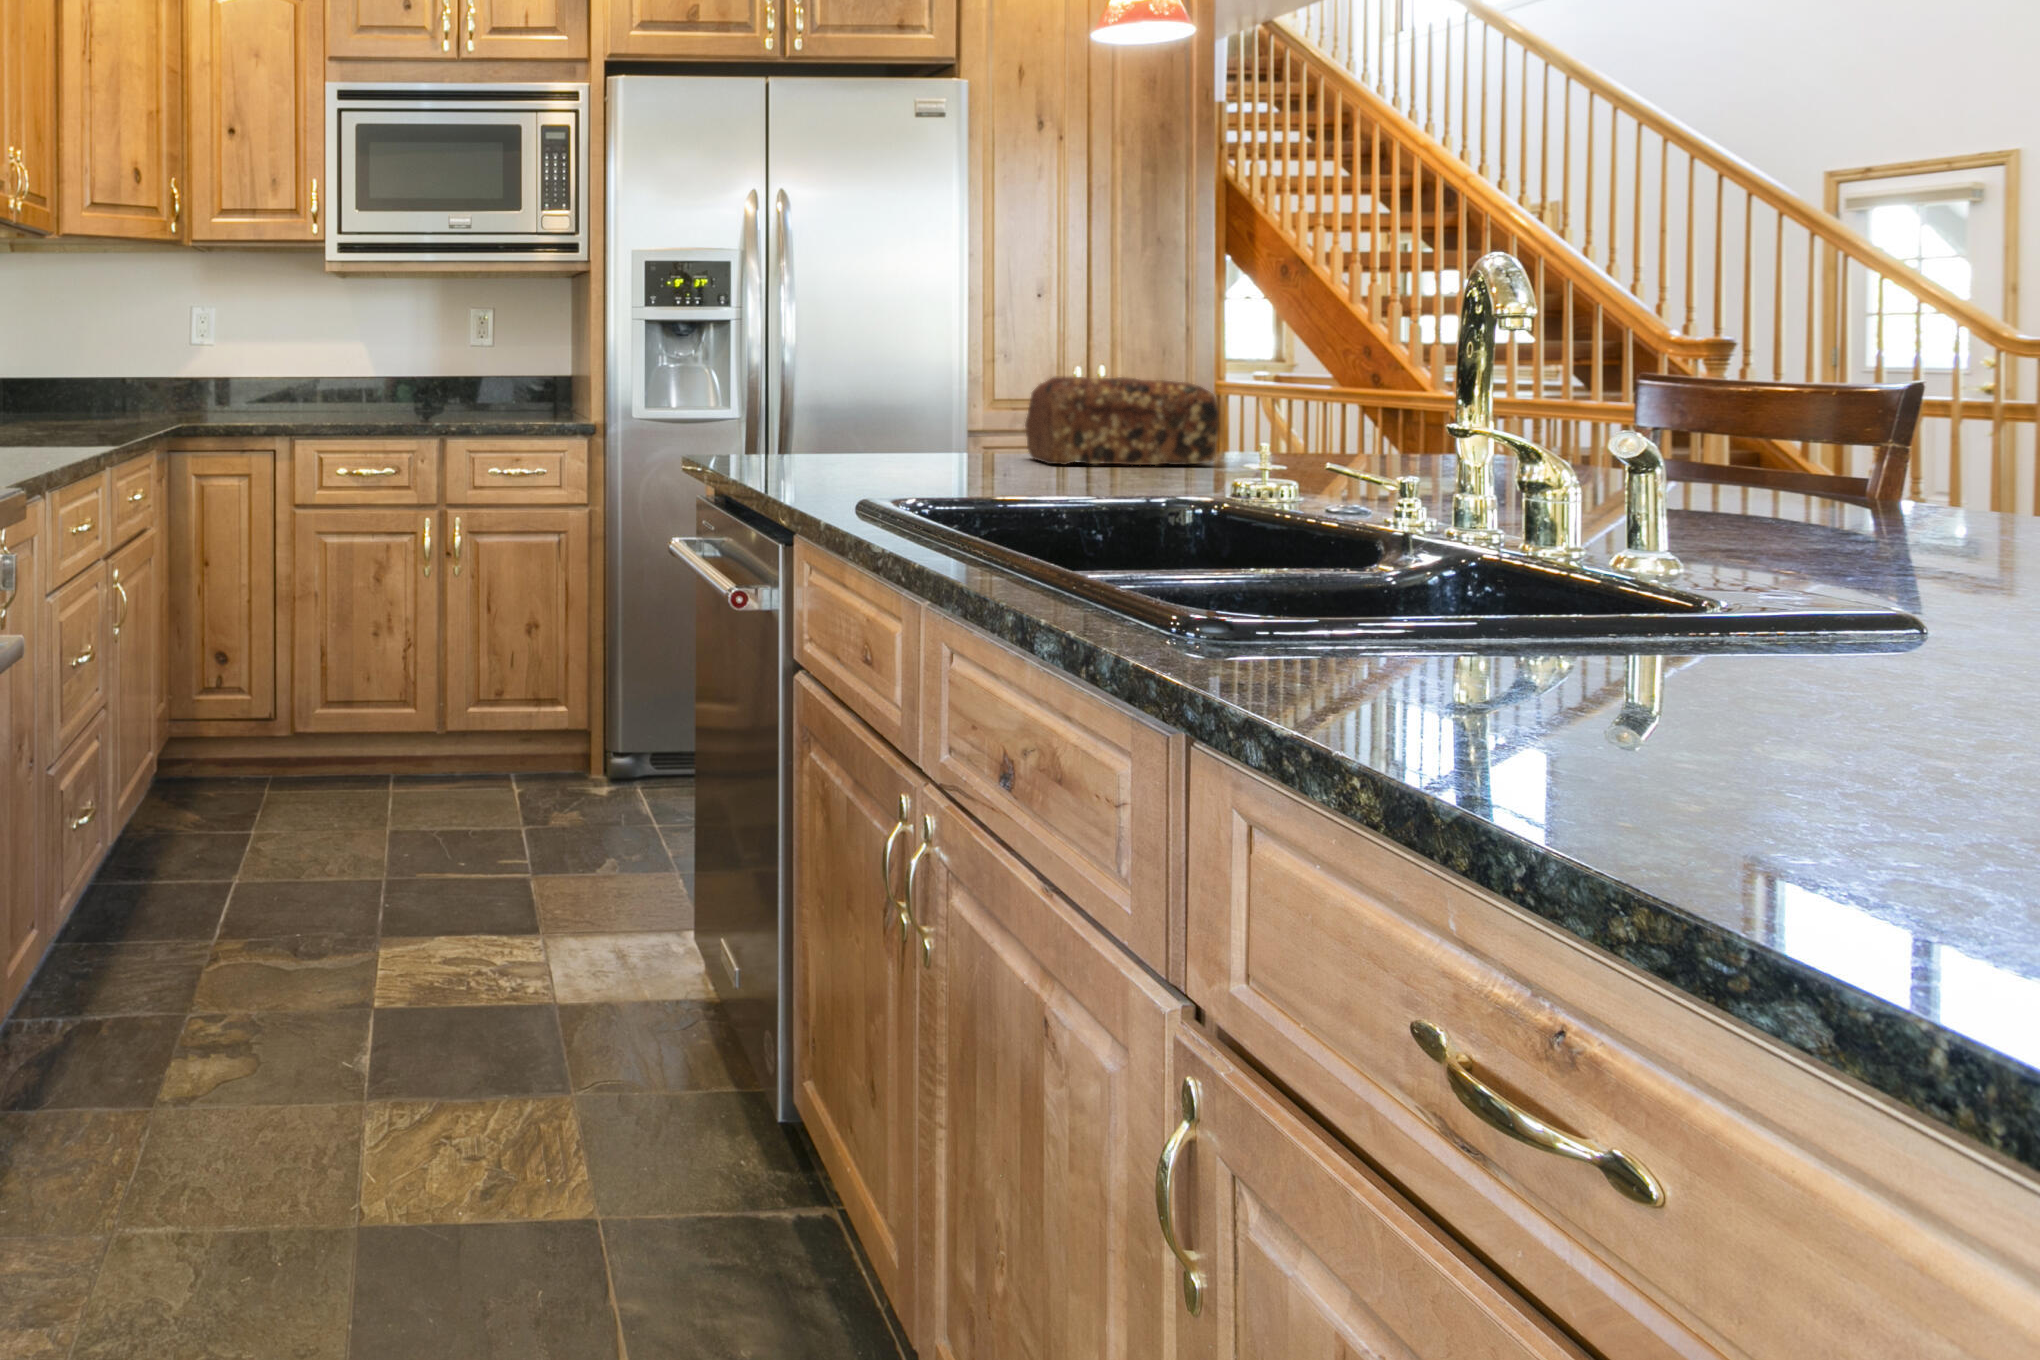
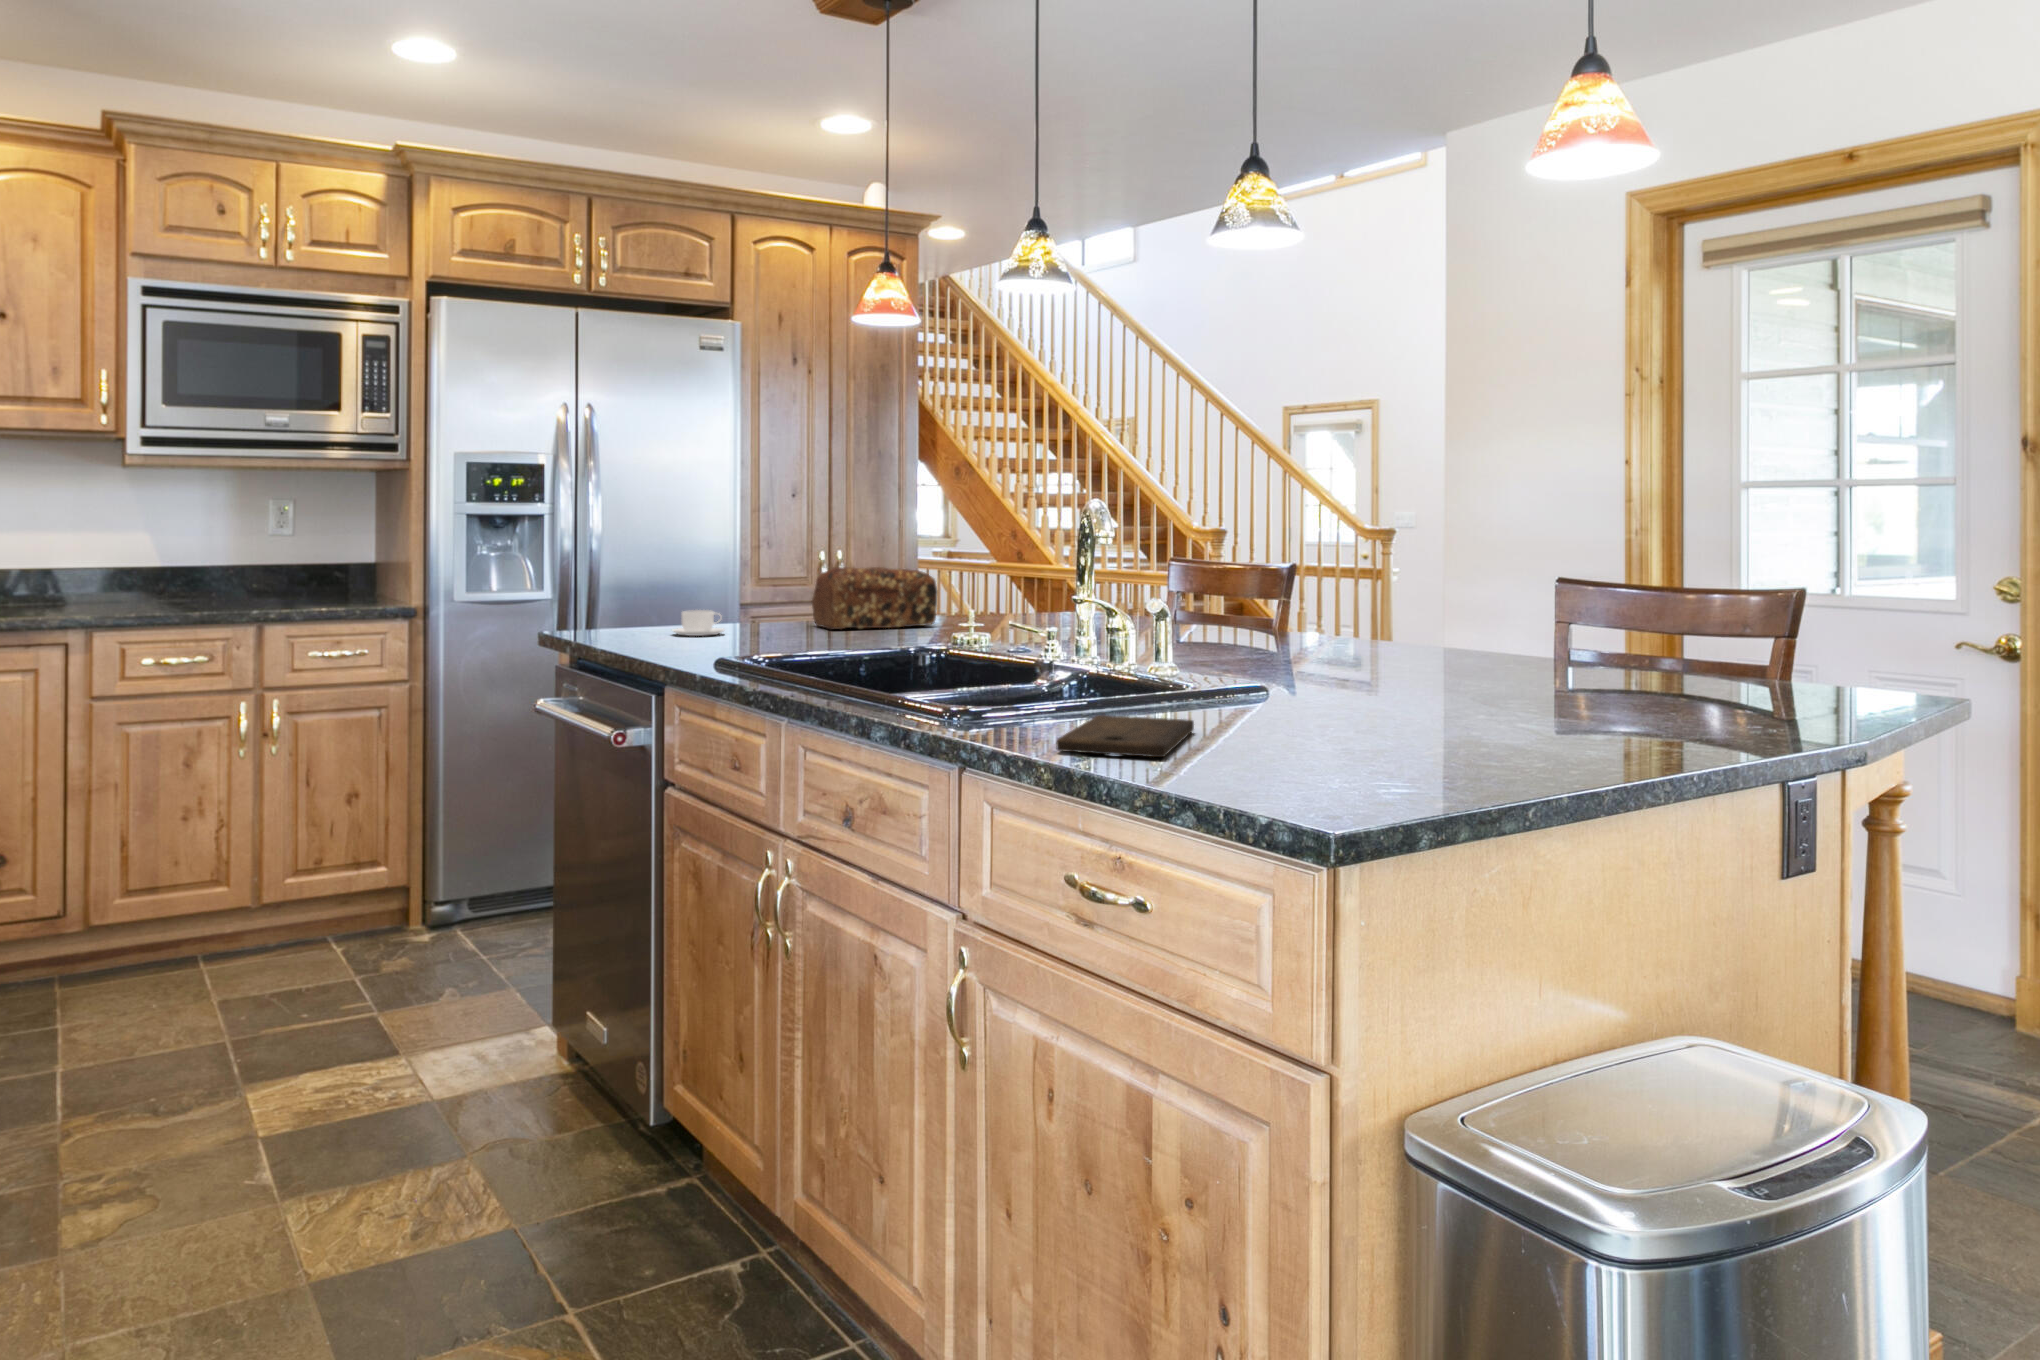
coffee cup: none [825,431,897,465] -> present [673,610,724,636]
cutting board: none [1418,657,1811,800] -> present [1056,715,1194,757]

